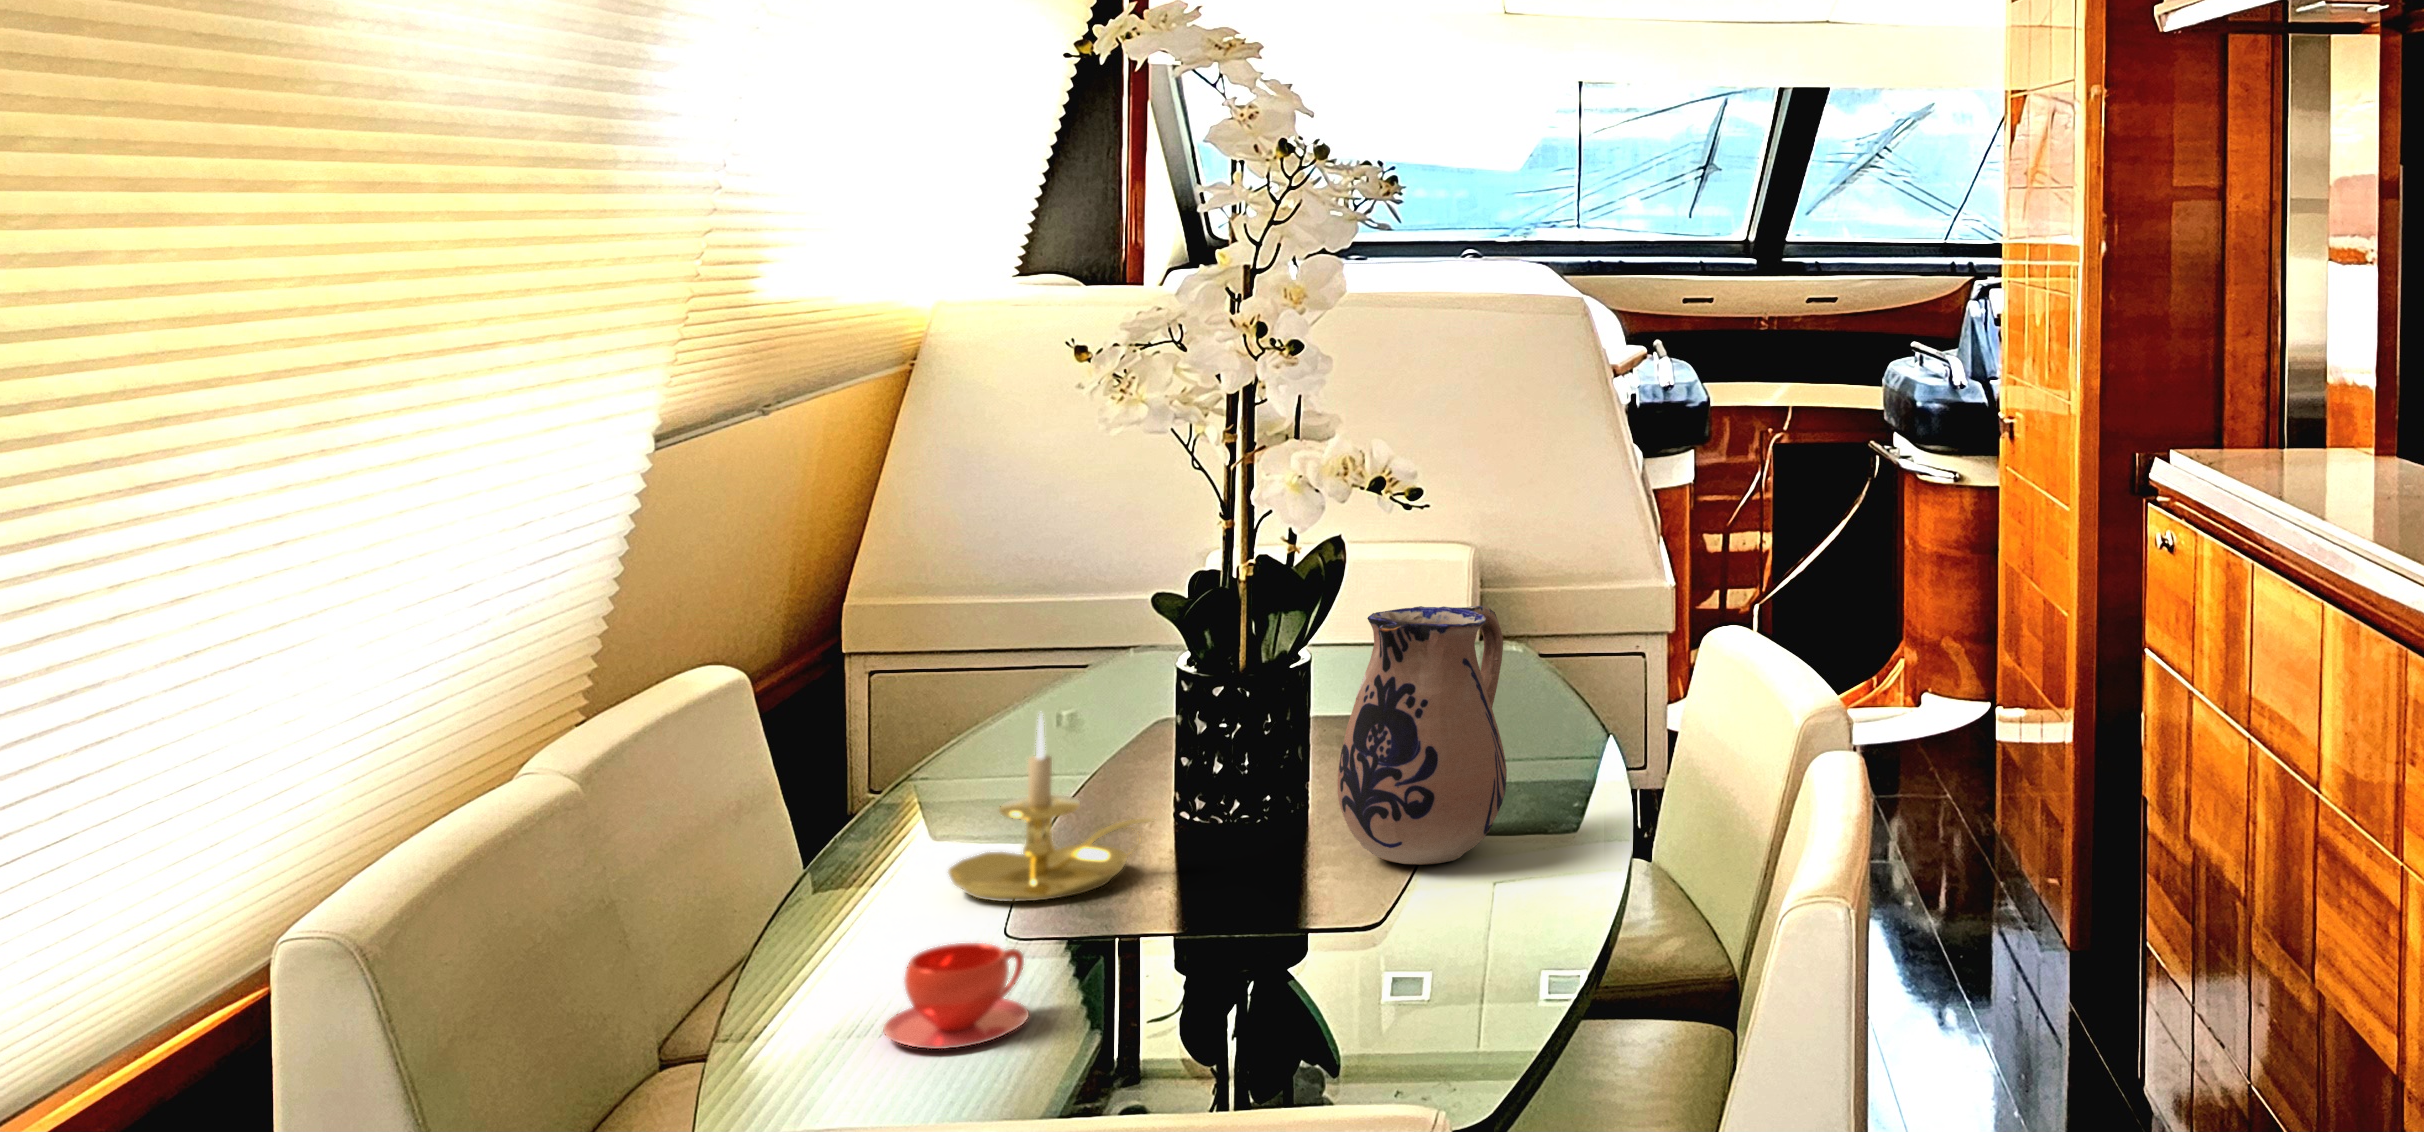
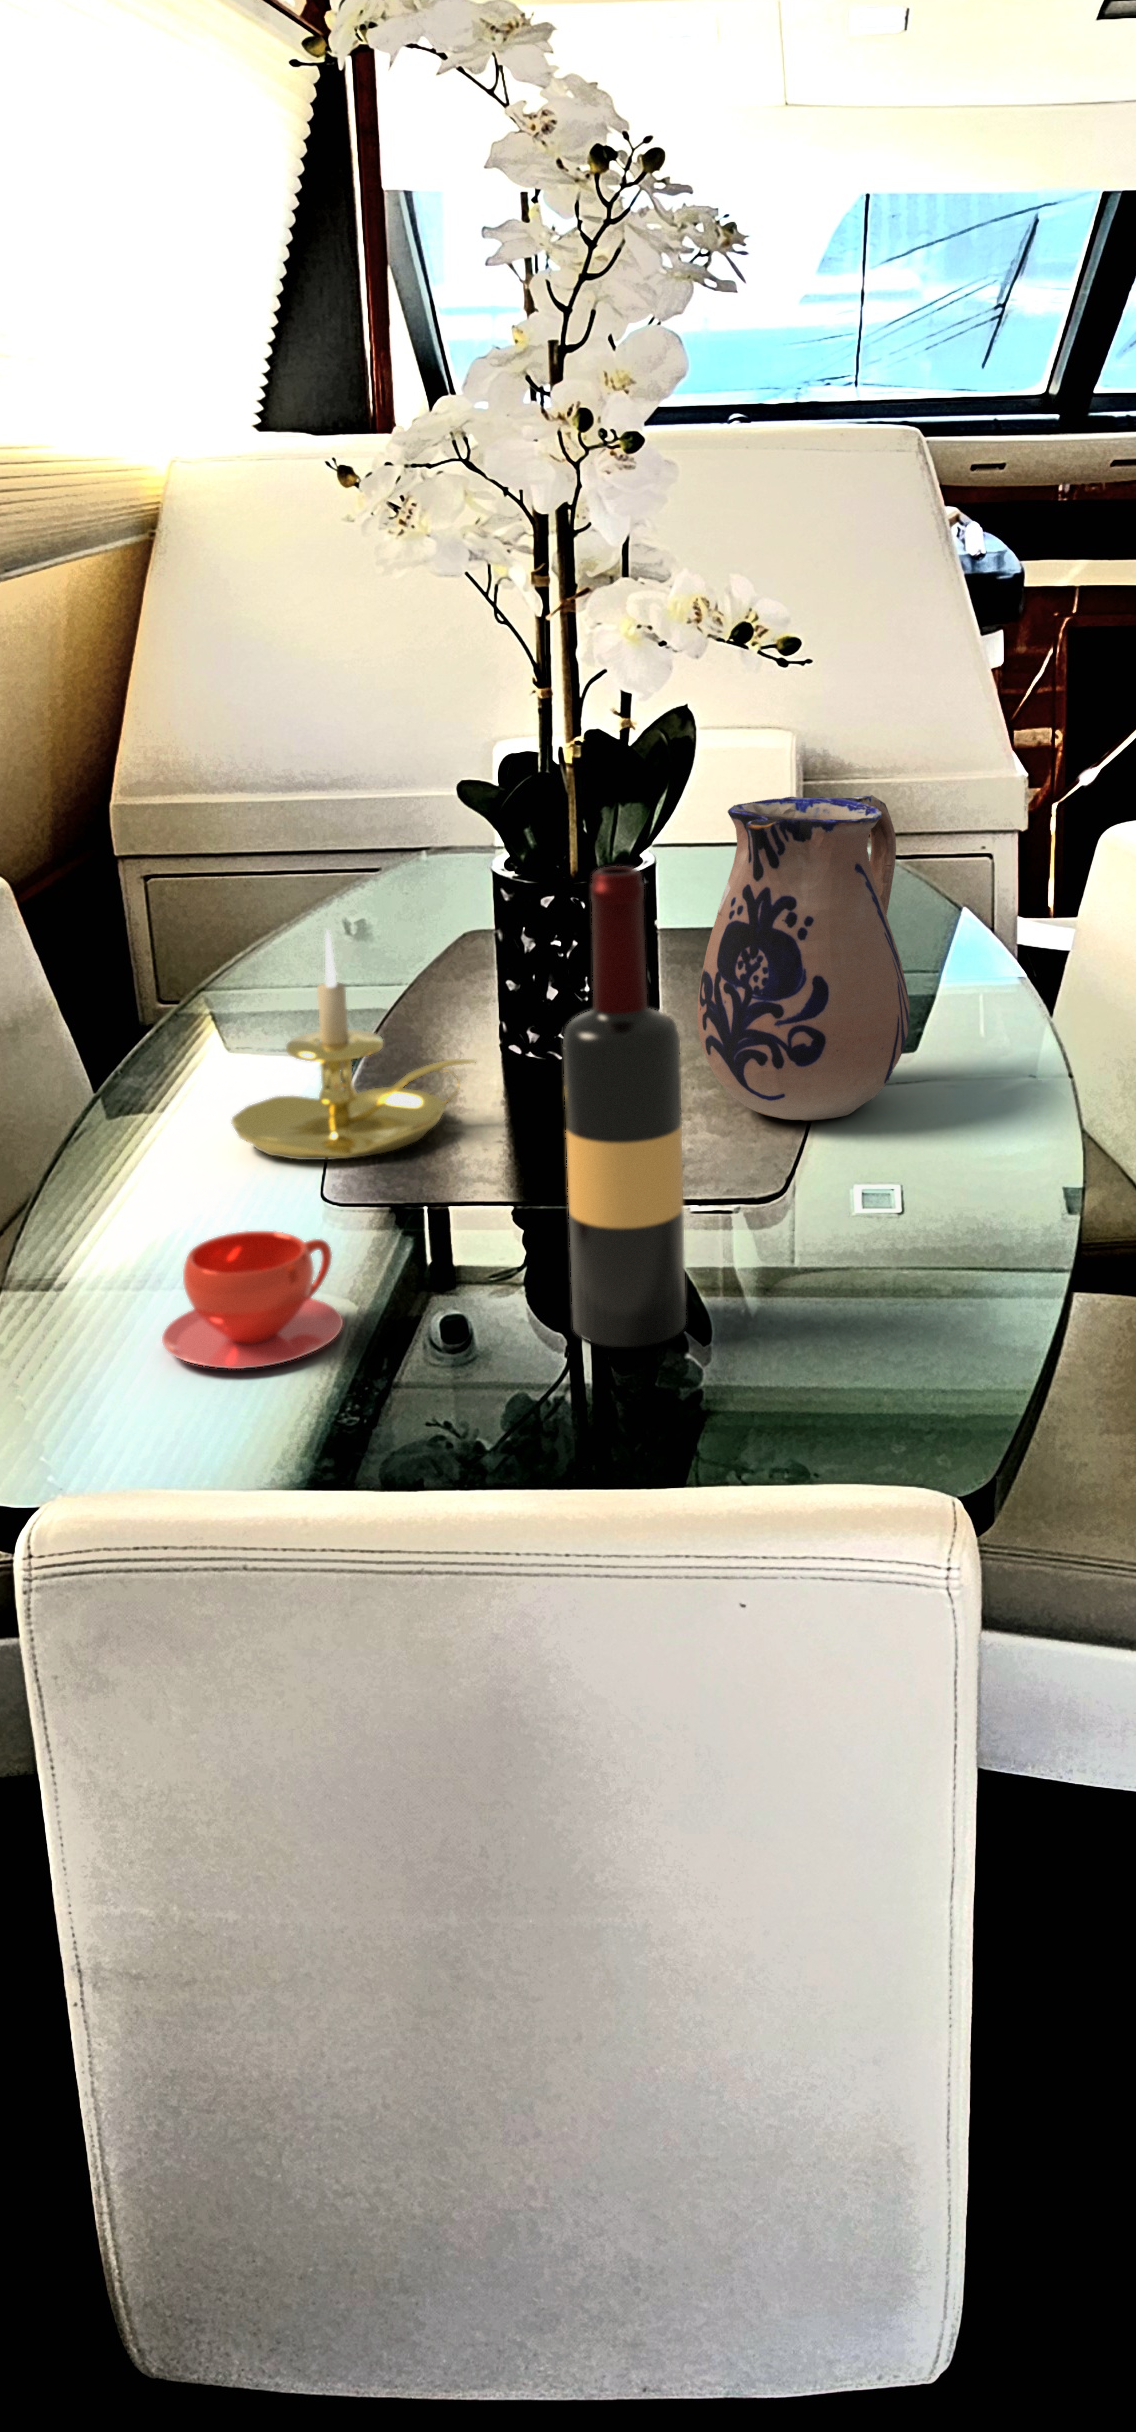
wine bottle: none [1209,657,1300,1025] -> present [563,866,686,1347]

